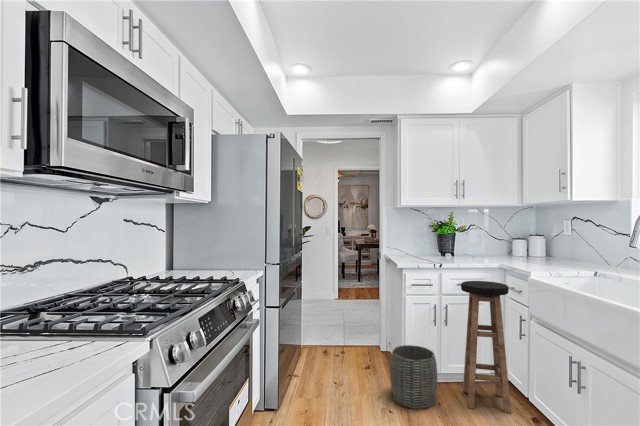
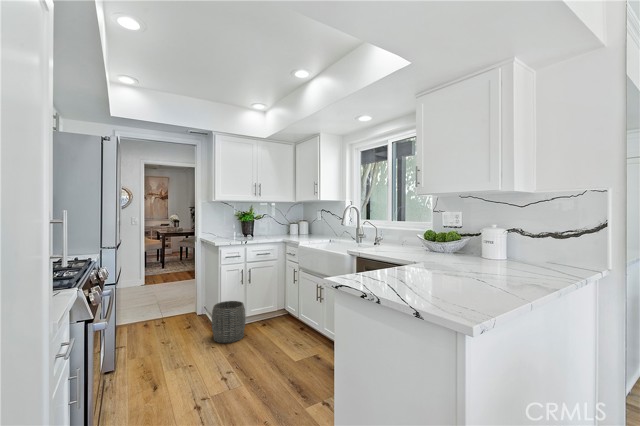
bar stool: present [461,281,511,413] -> none [260,251,290,334]

